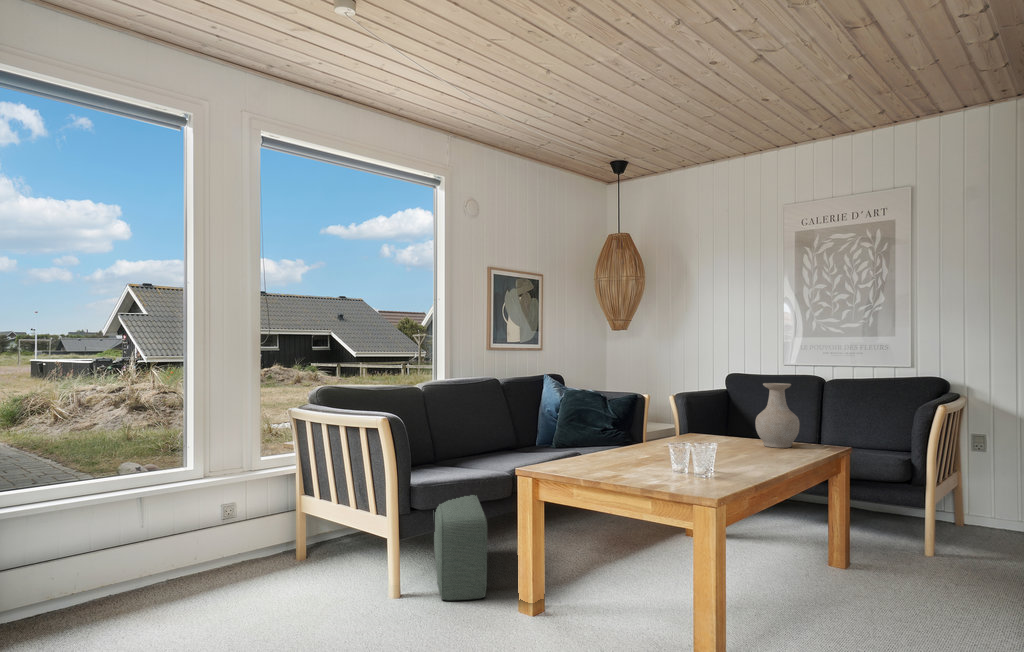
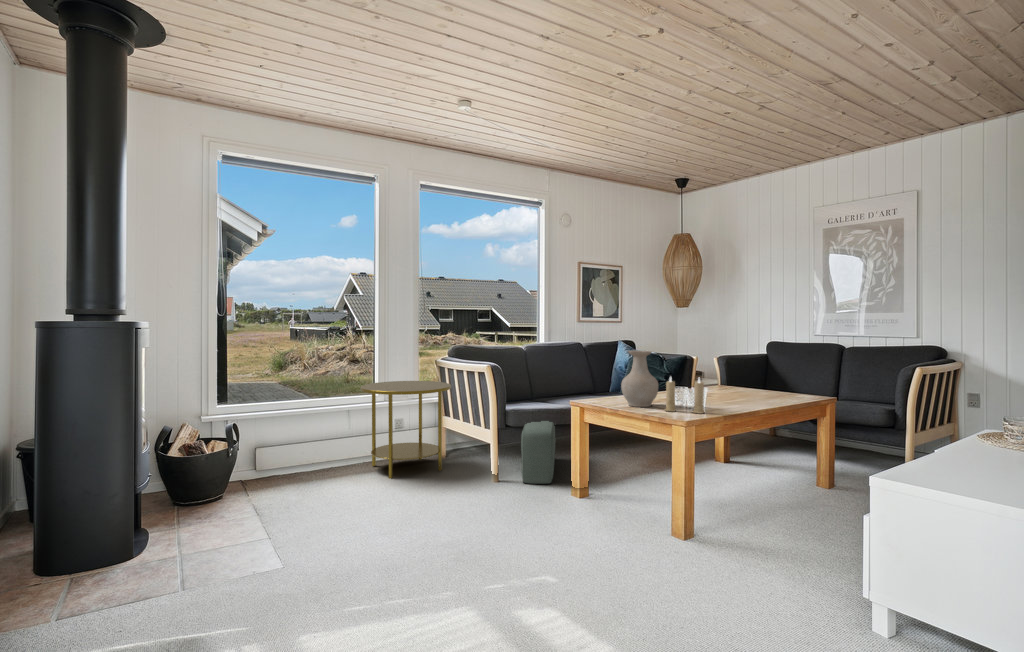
vase: present [755,383,800,448] -> present [621,350,658,407]
candle: none [668,428,728,484] -> present [665,377,704,413]
side table: none [164,442,318,610] -> present [360,381,451,478]

